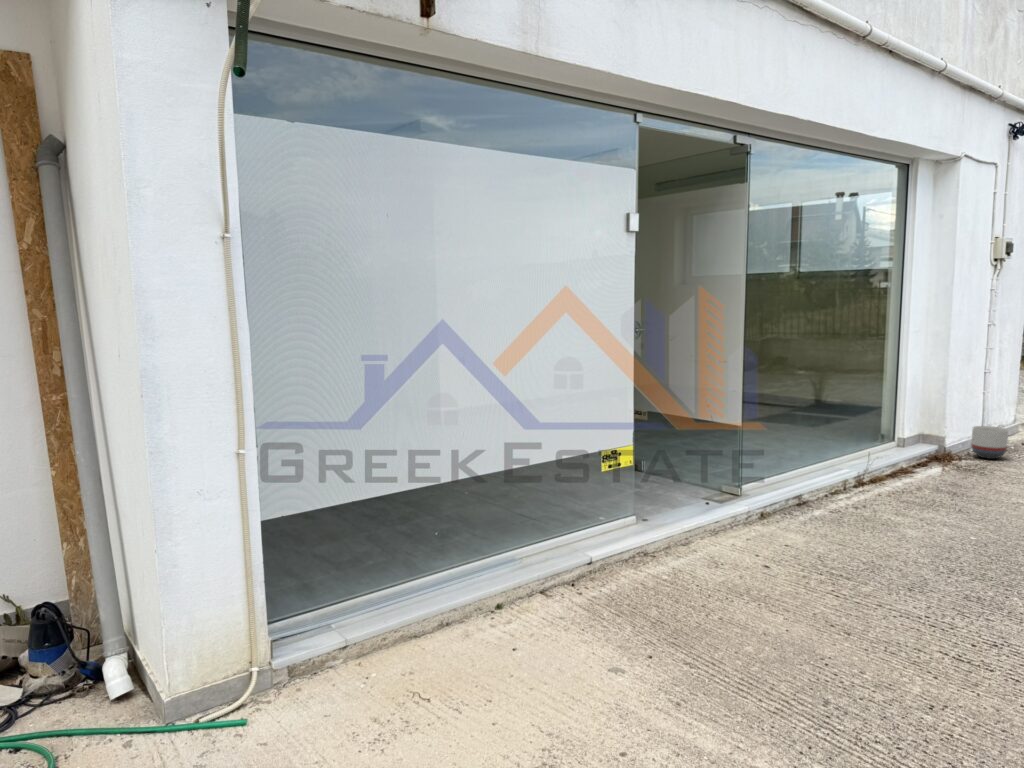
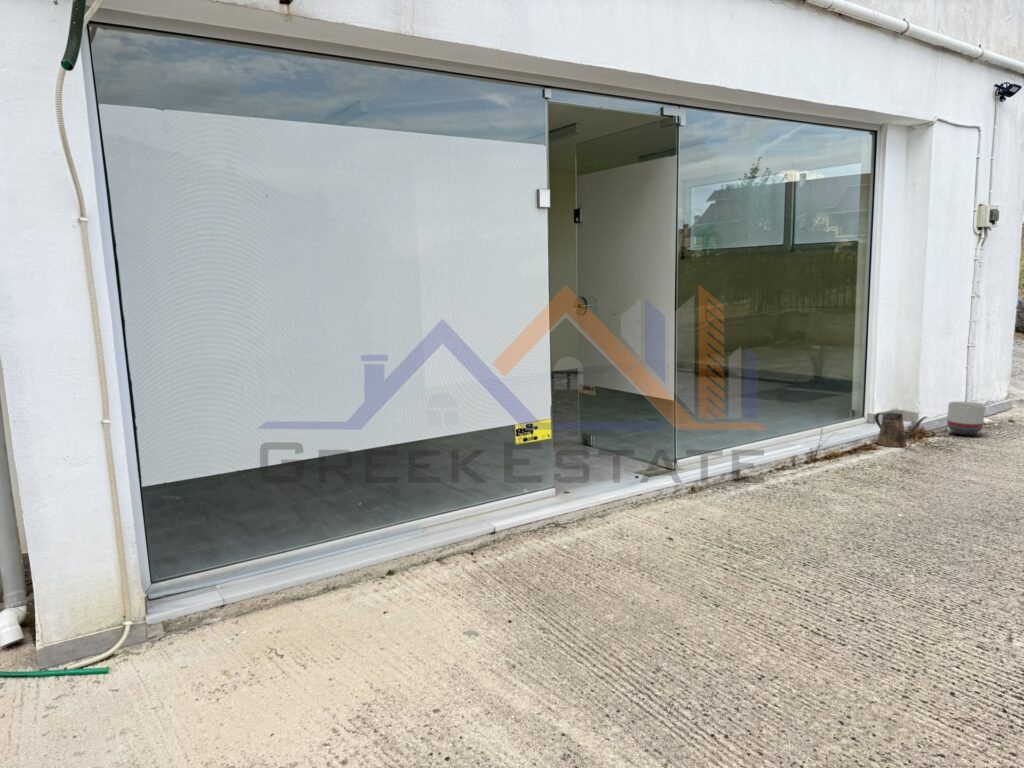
watering can: none [907,437,964,471] -> present [875,412,927,447]

